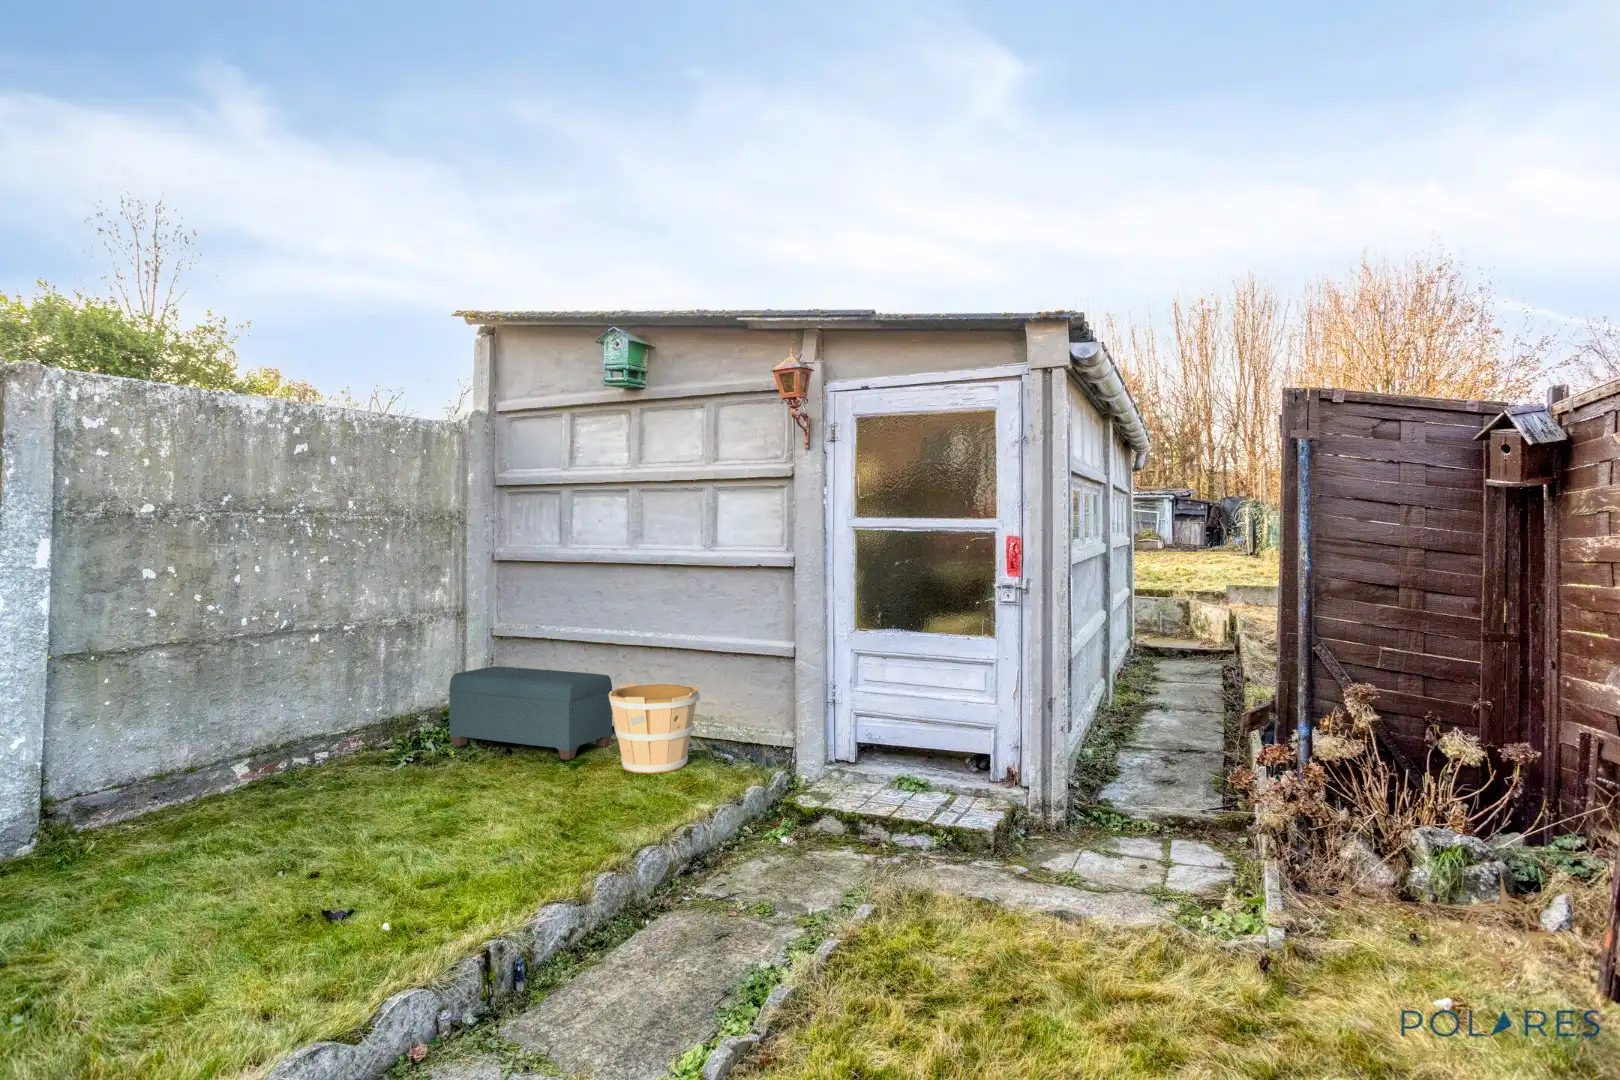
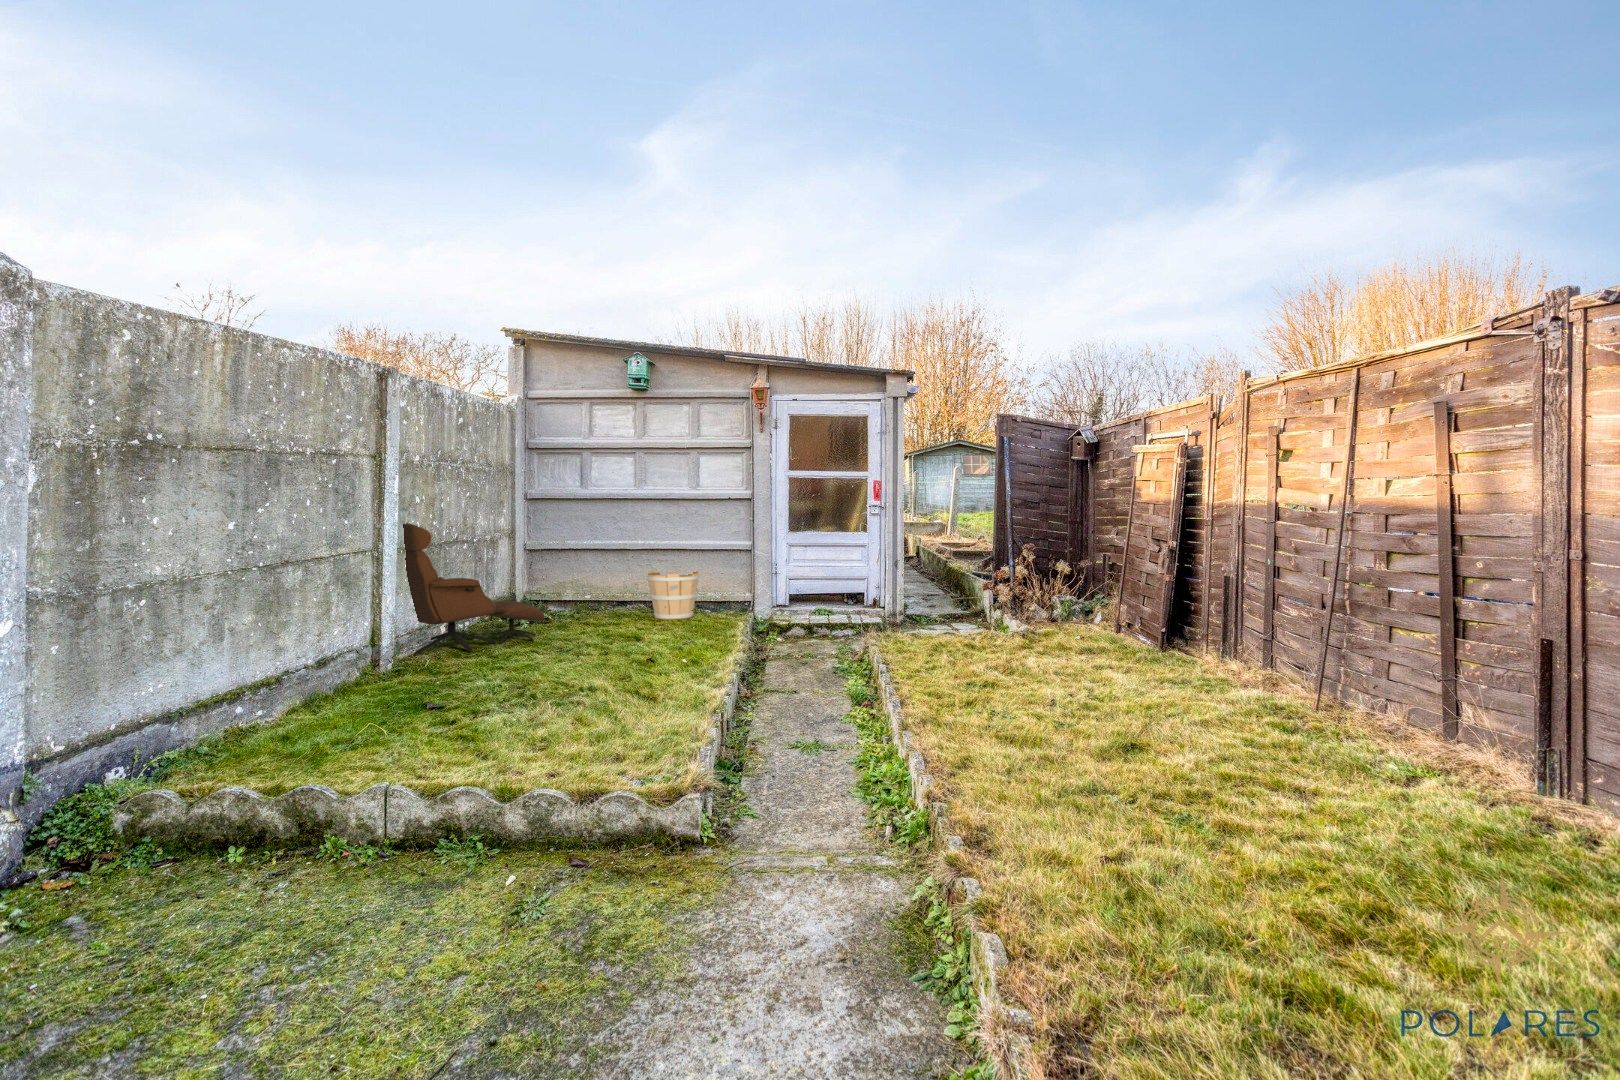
lounge chair: none [90,620,369,840] -> present [403,523,544,654]
bench: present [449,666,612,760] -> none [520,569,629,620]

